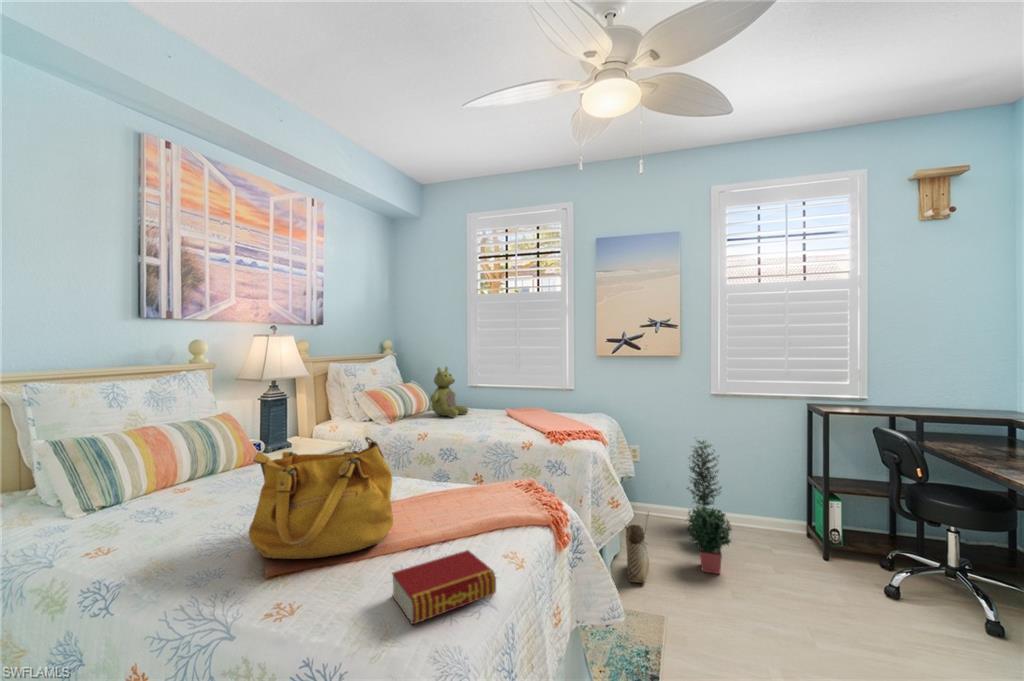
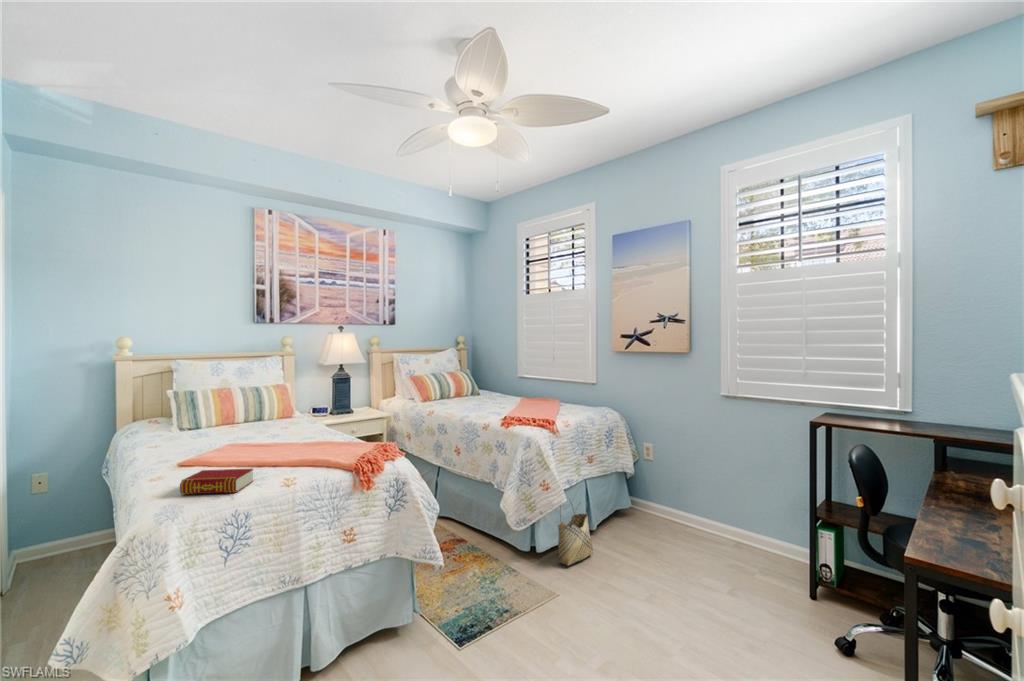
stuffed bear: present [430,367,468,417] -> none [461,358,495,401]
handbag: present [249,437,393,559] -> none [185,398,272,463]
potted plant: present [687,440,731,574] -> none [625,441,720,579]

